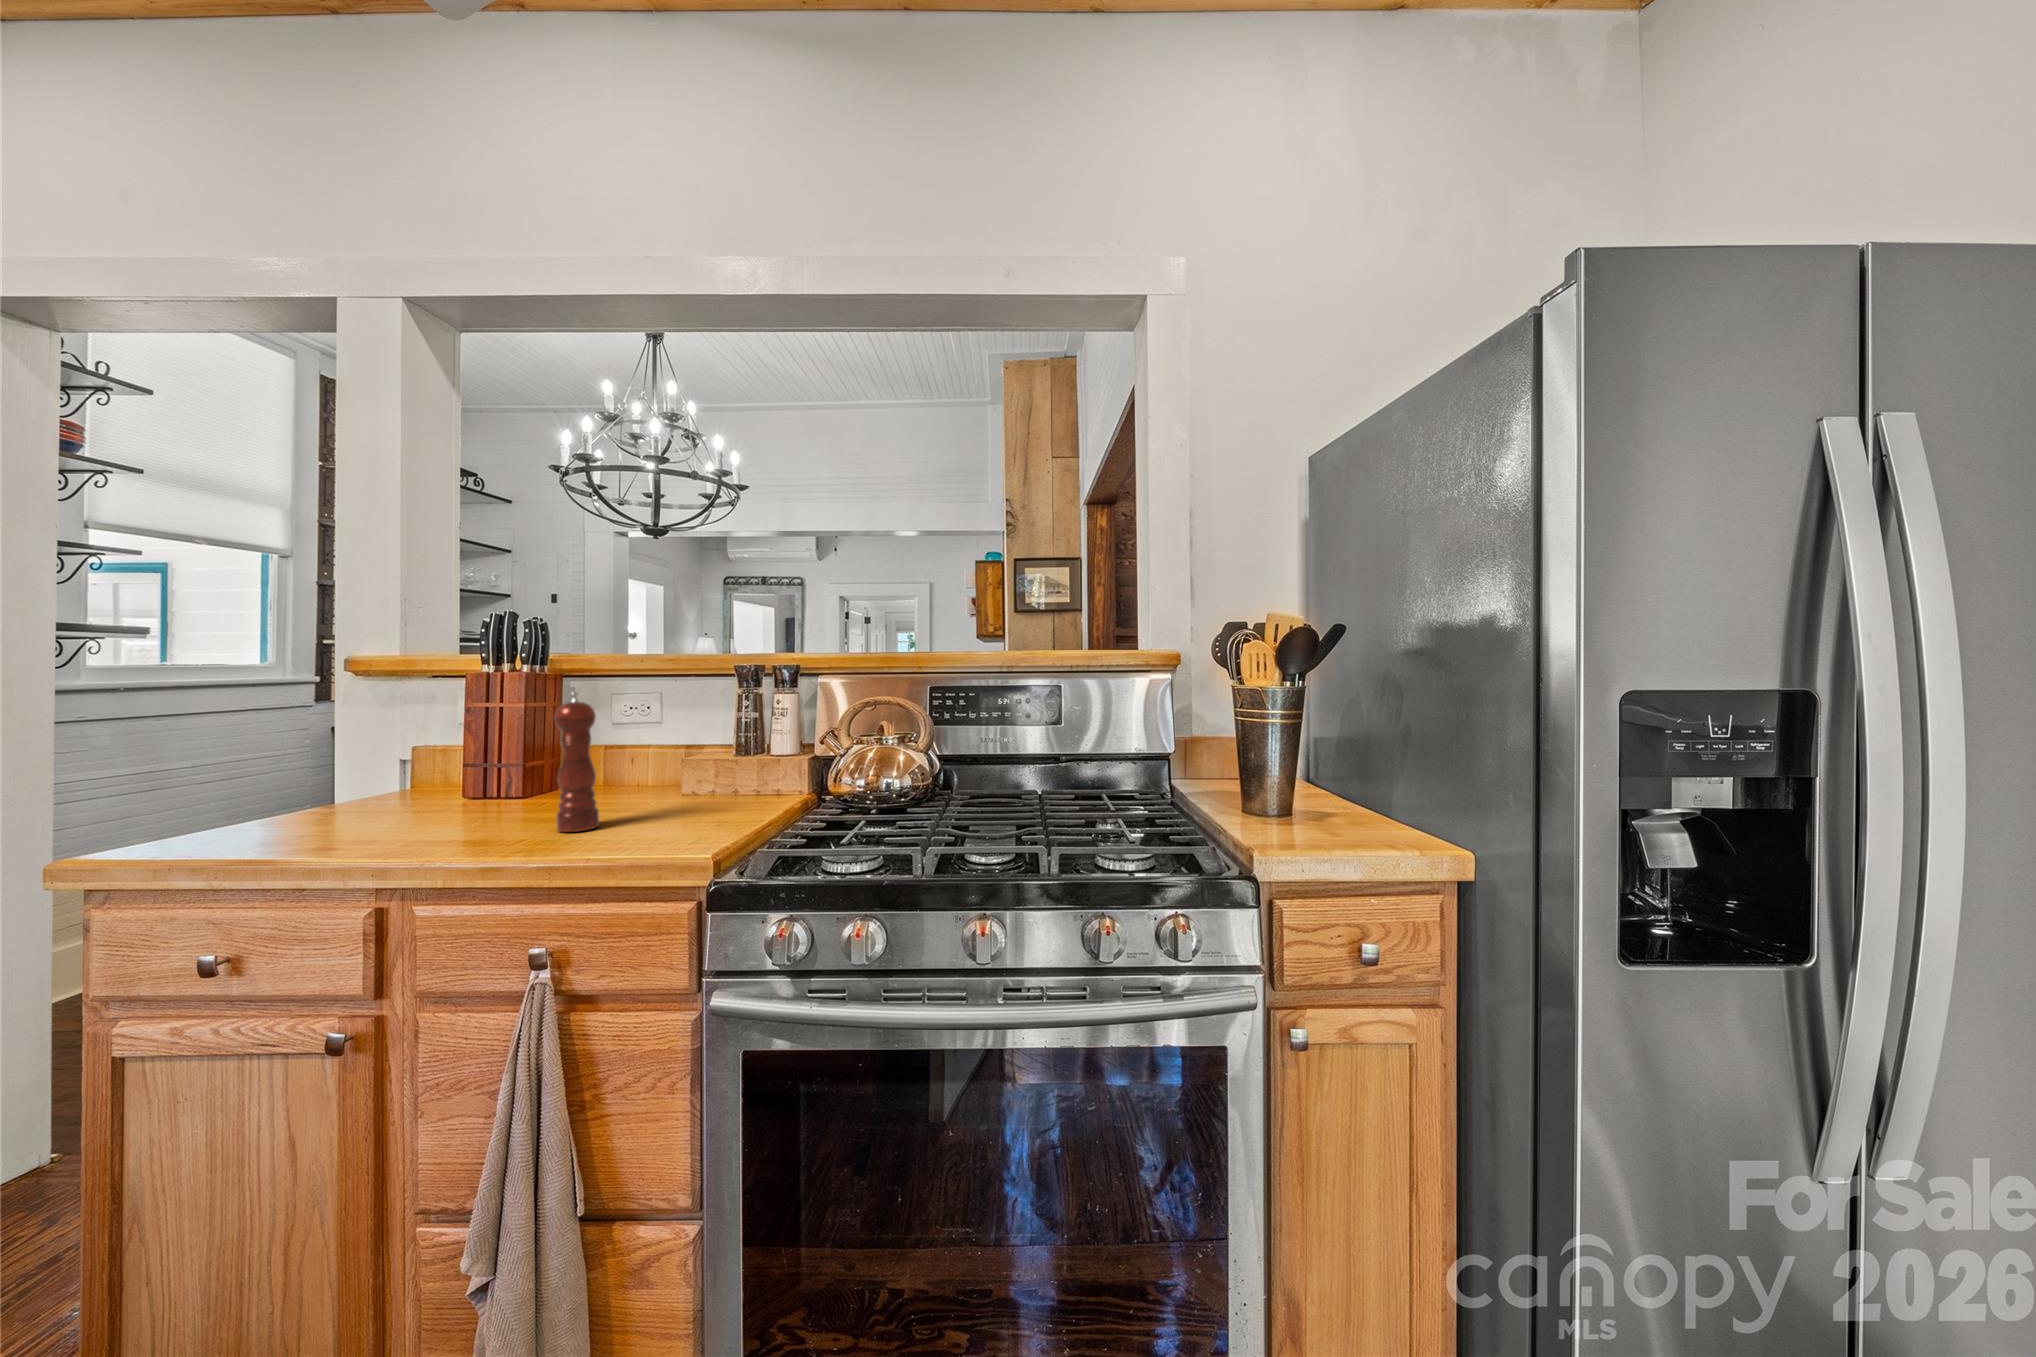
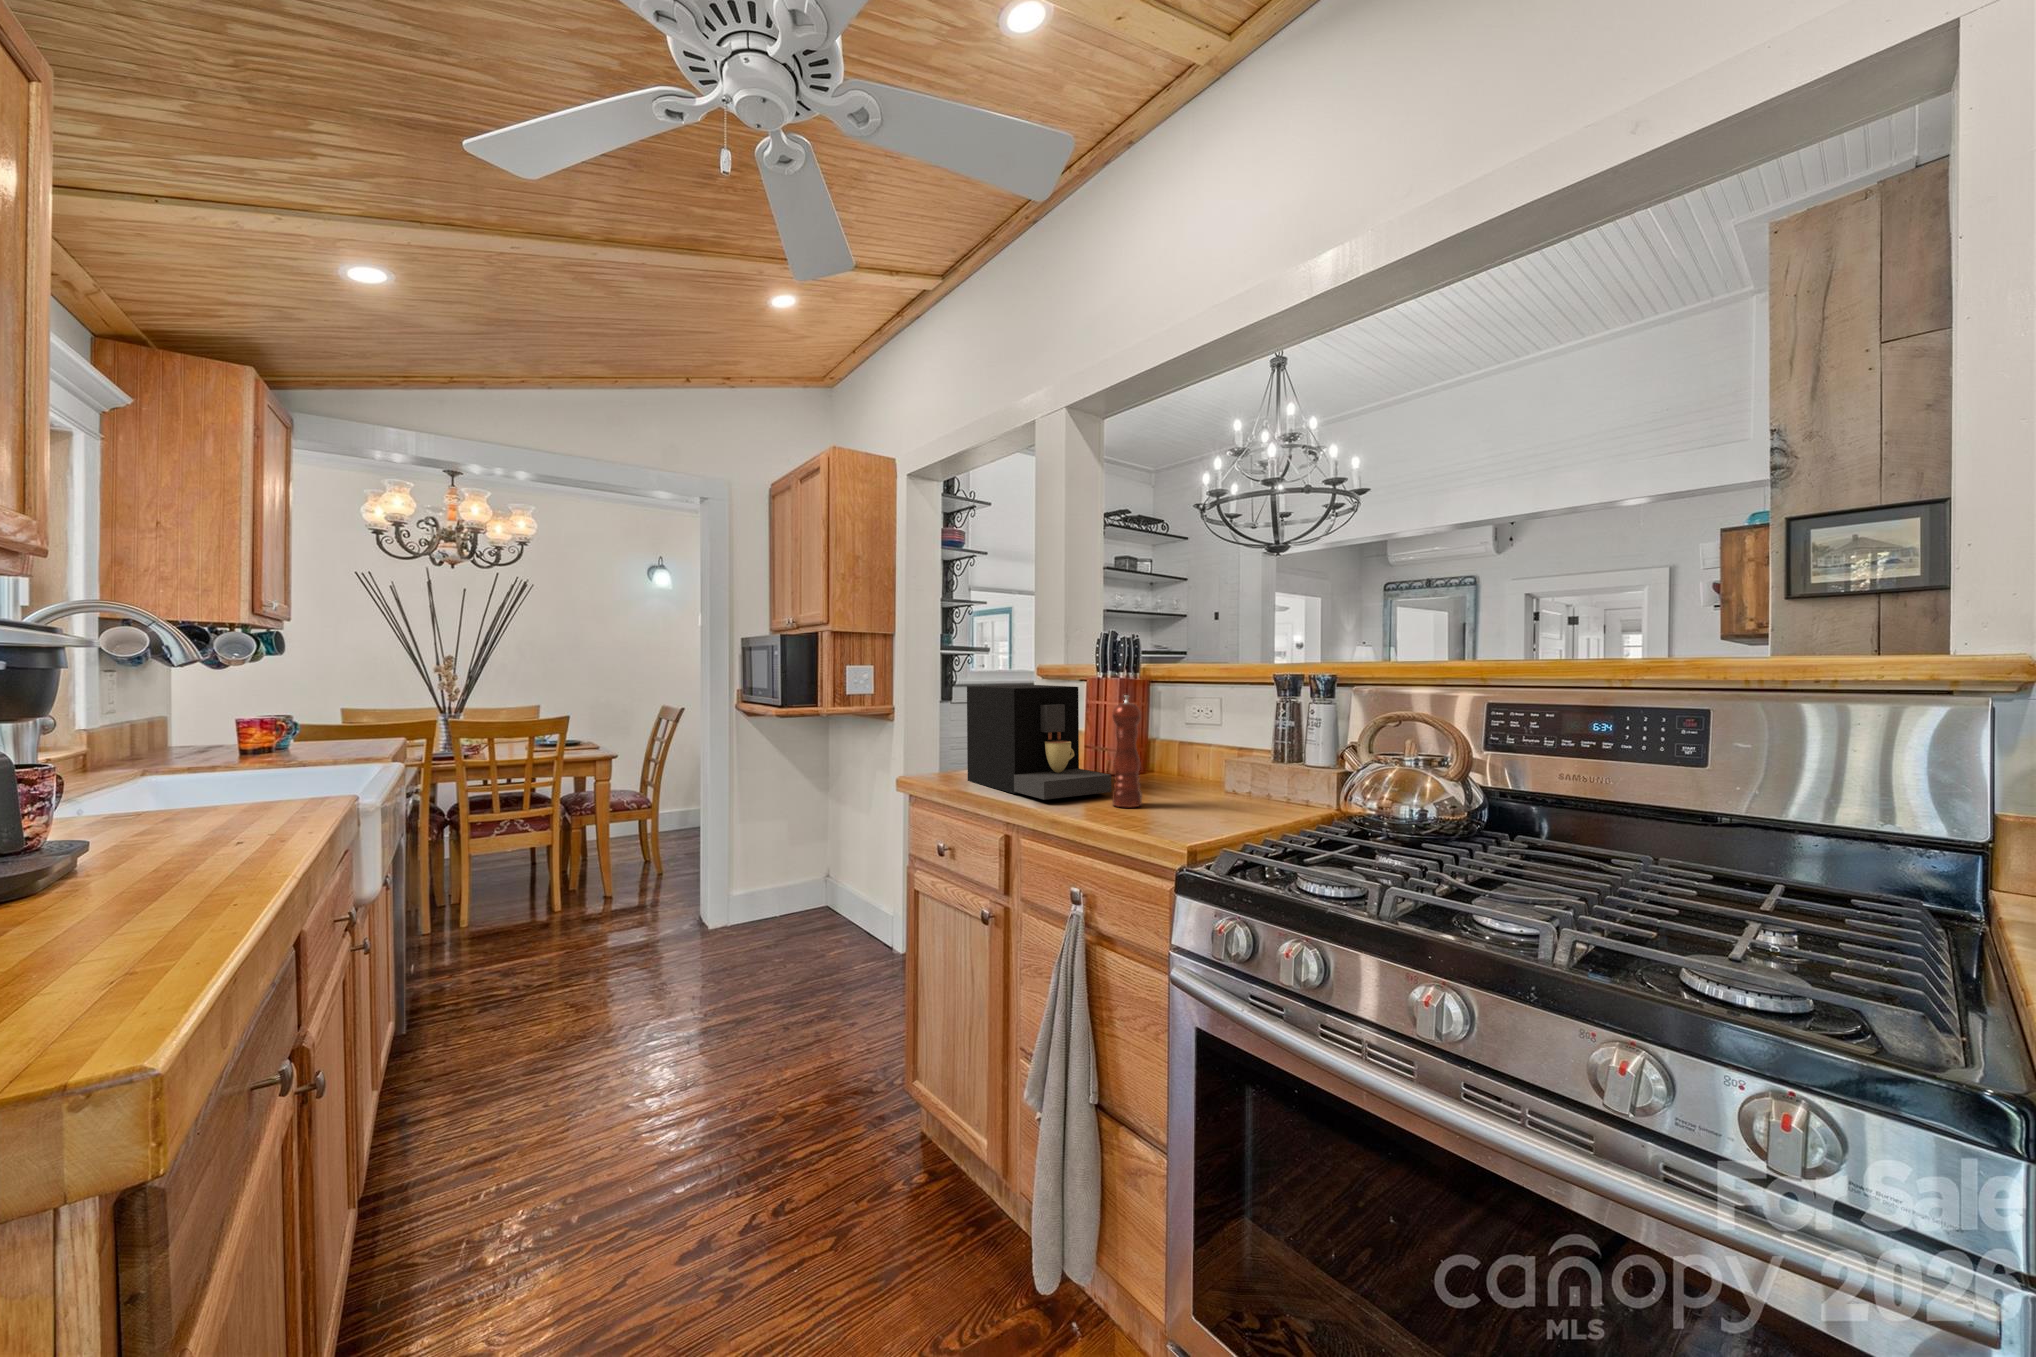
coffee maker: none [251,683,544,843] -> present [967,685,1111,800]

